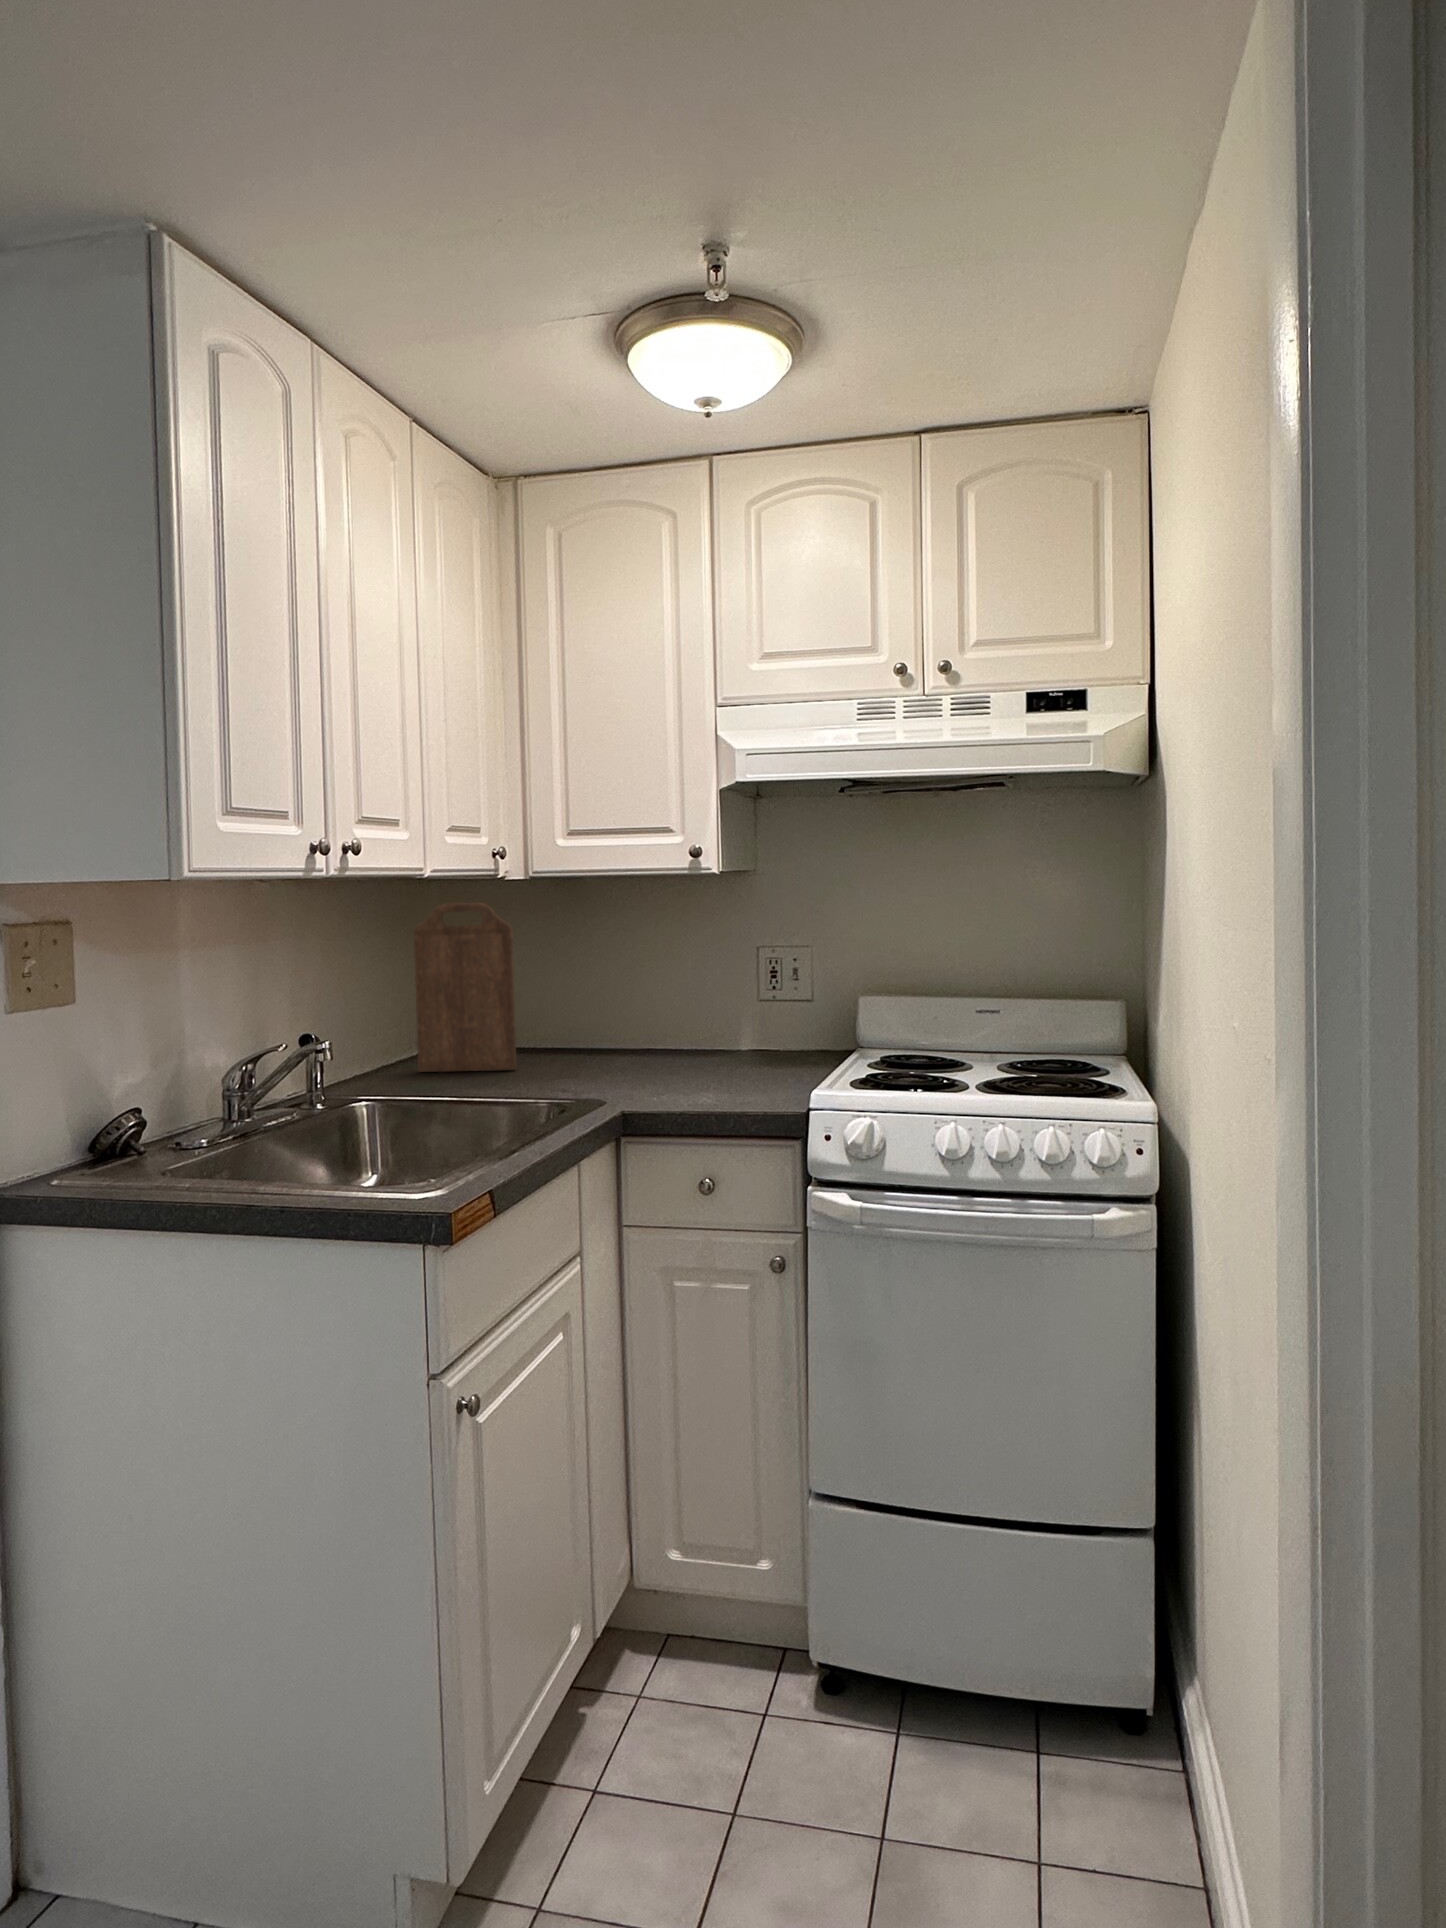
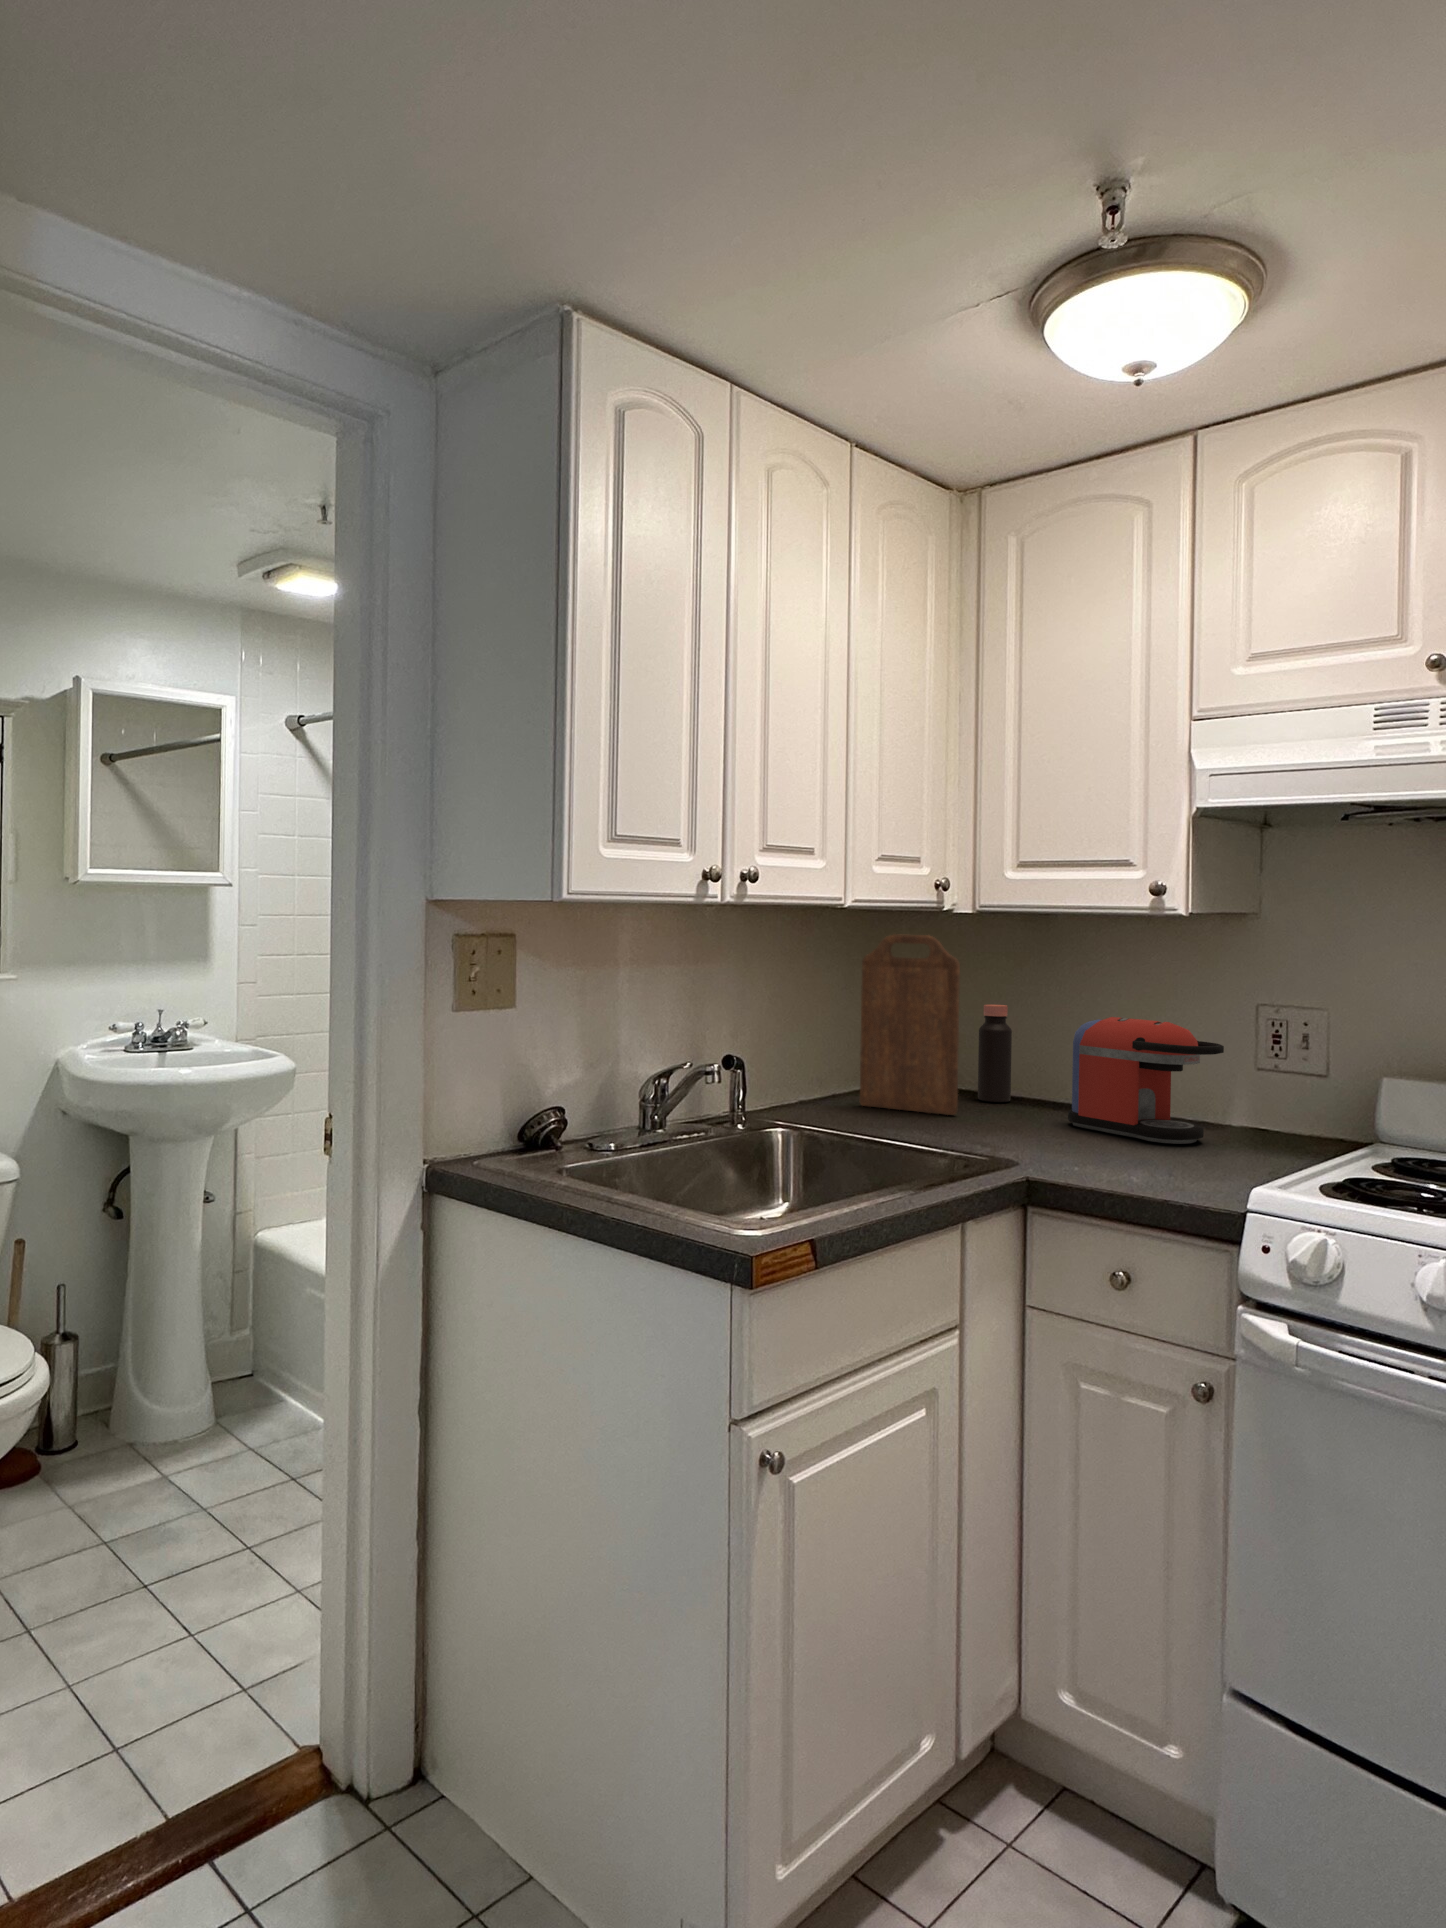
bottle: none [520,965,551,1055] -> present [978,1005,1012,1102]
coffee maker: none [615,967,745,1070] -> present [1068,1017,1224,1144]

